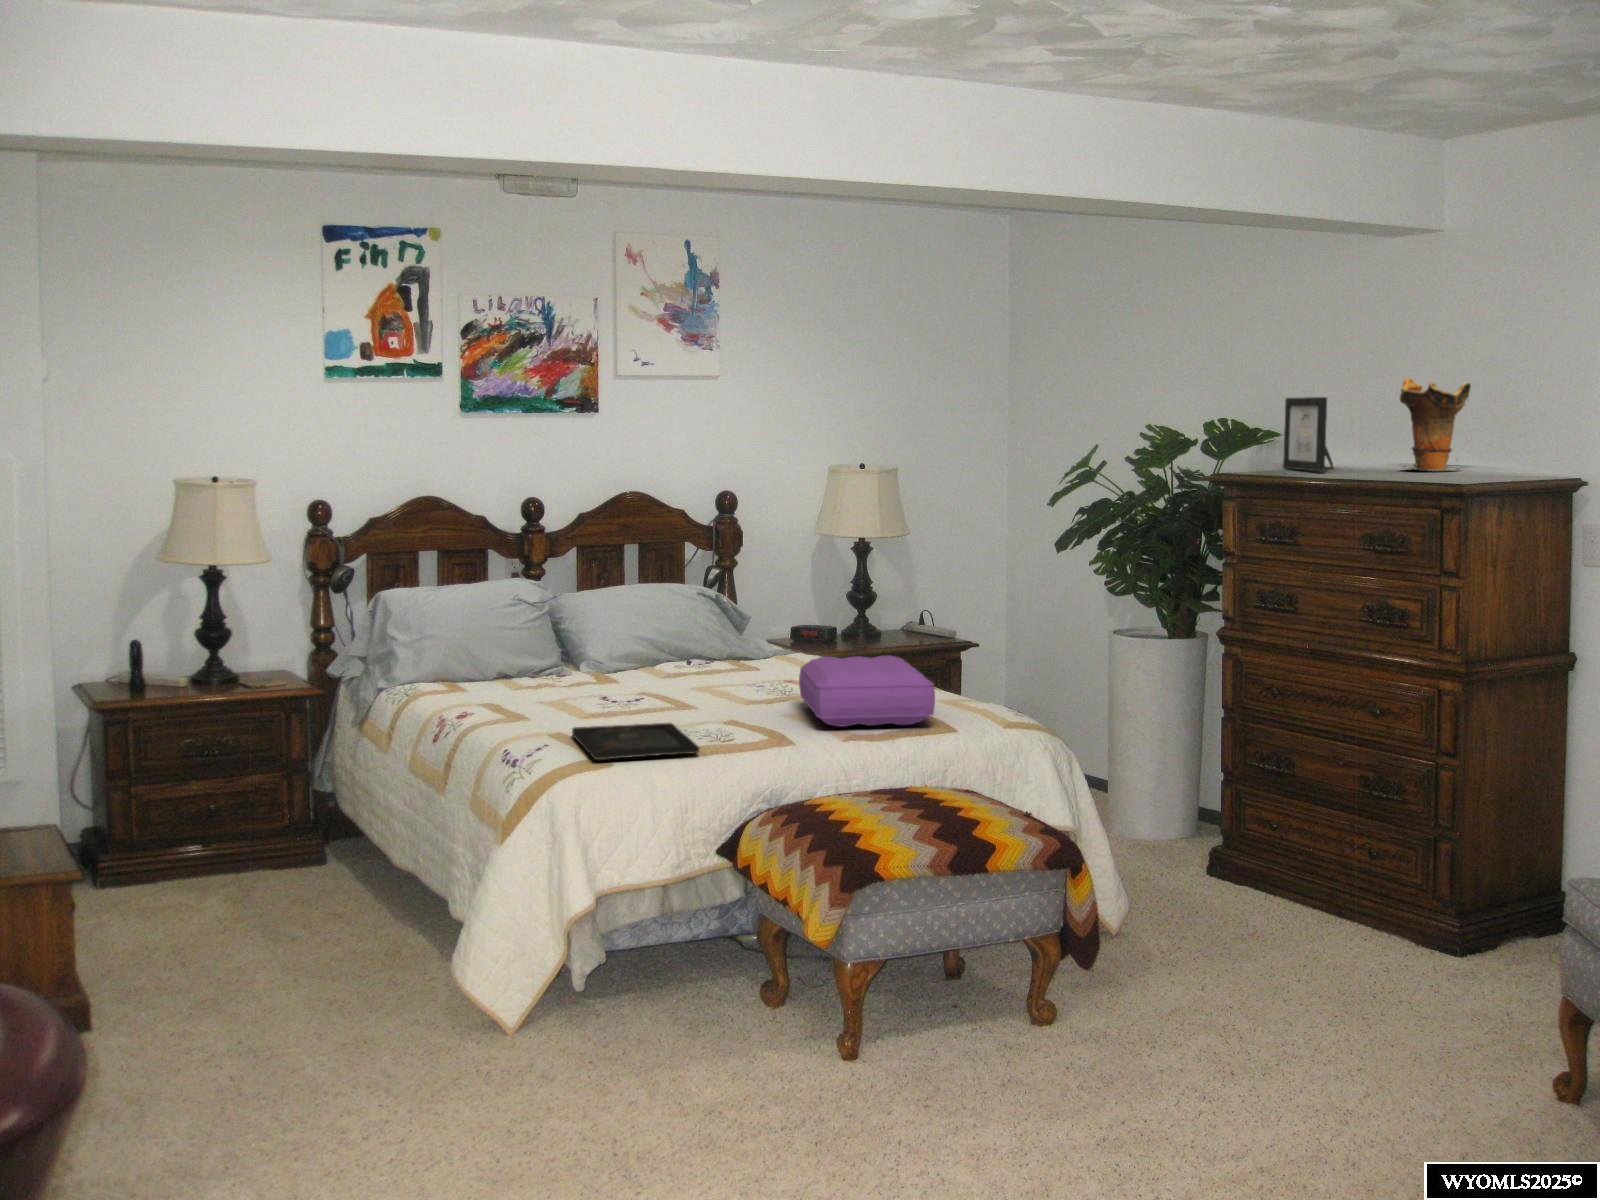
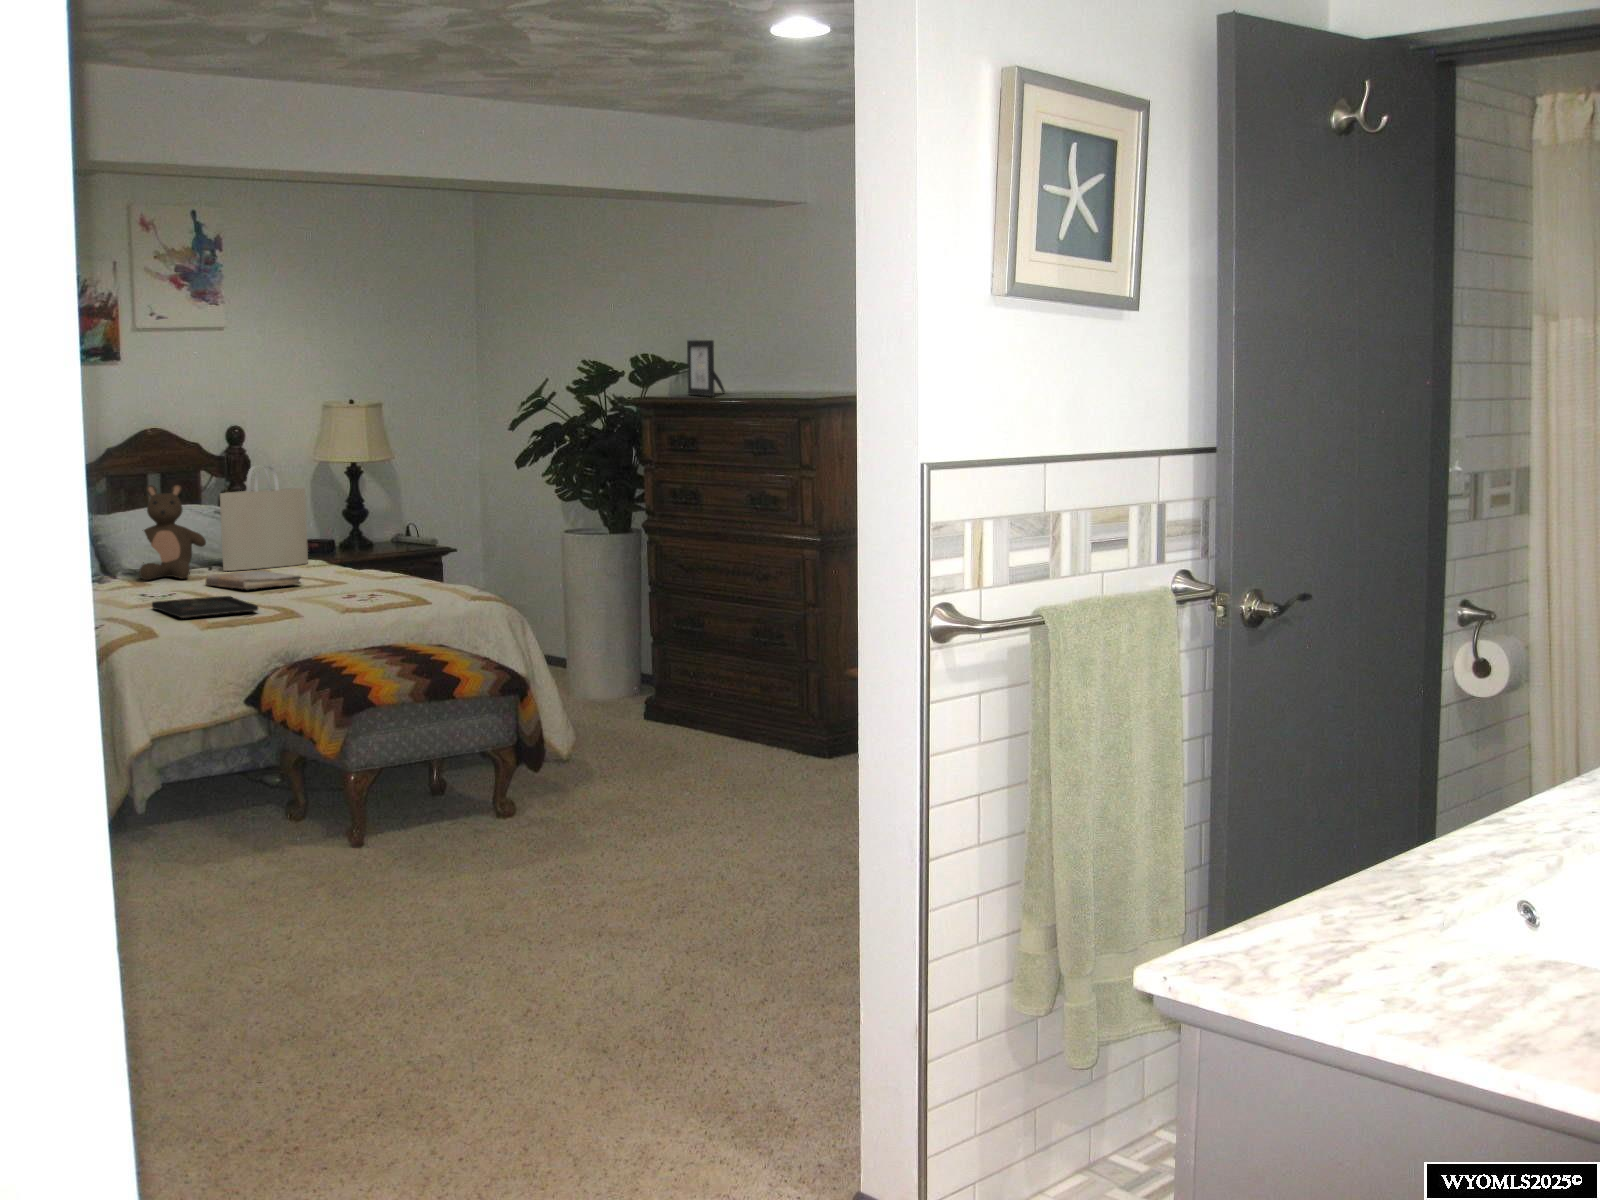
decorative vase: present [1400,378,1471,471] -> none [765,323,814,394]
tote bag: none [690,544,794,672] -> present [220,466,308,571]
stuffed bear: none [577,565,670,683] -> present [139,485,206,580]
pillow: present [799,655,935,727] -> none [322,543,430,594]
book: none [658,678,774,709] -> present [205,570,301,589]

